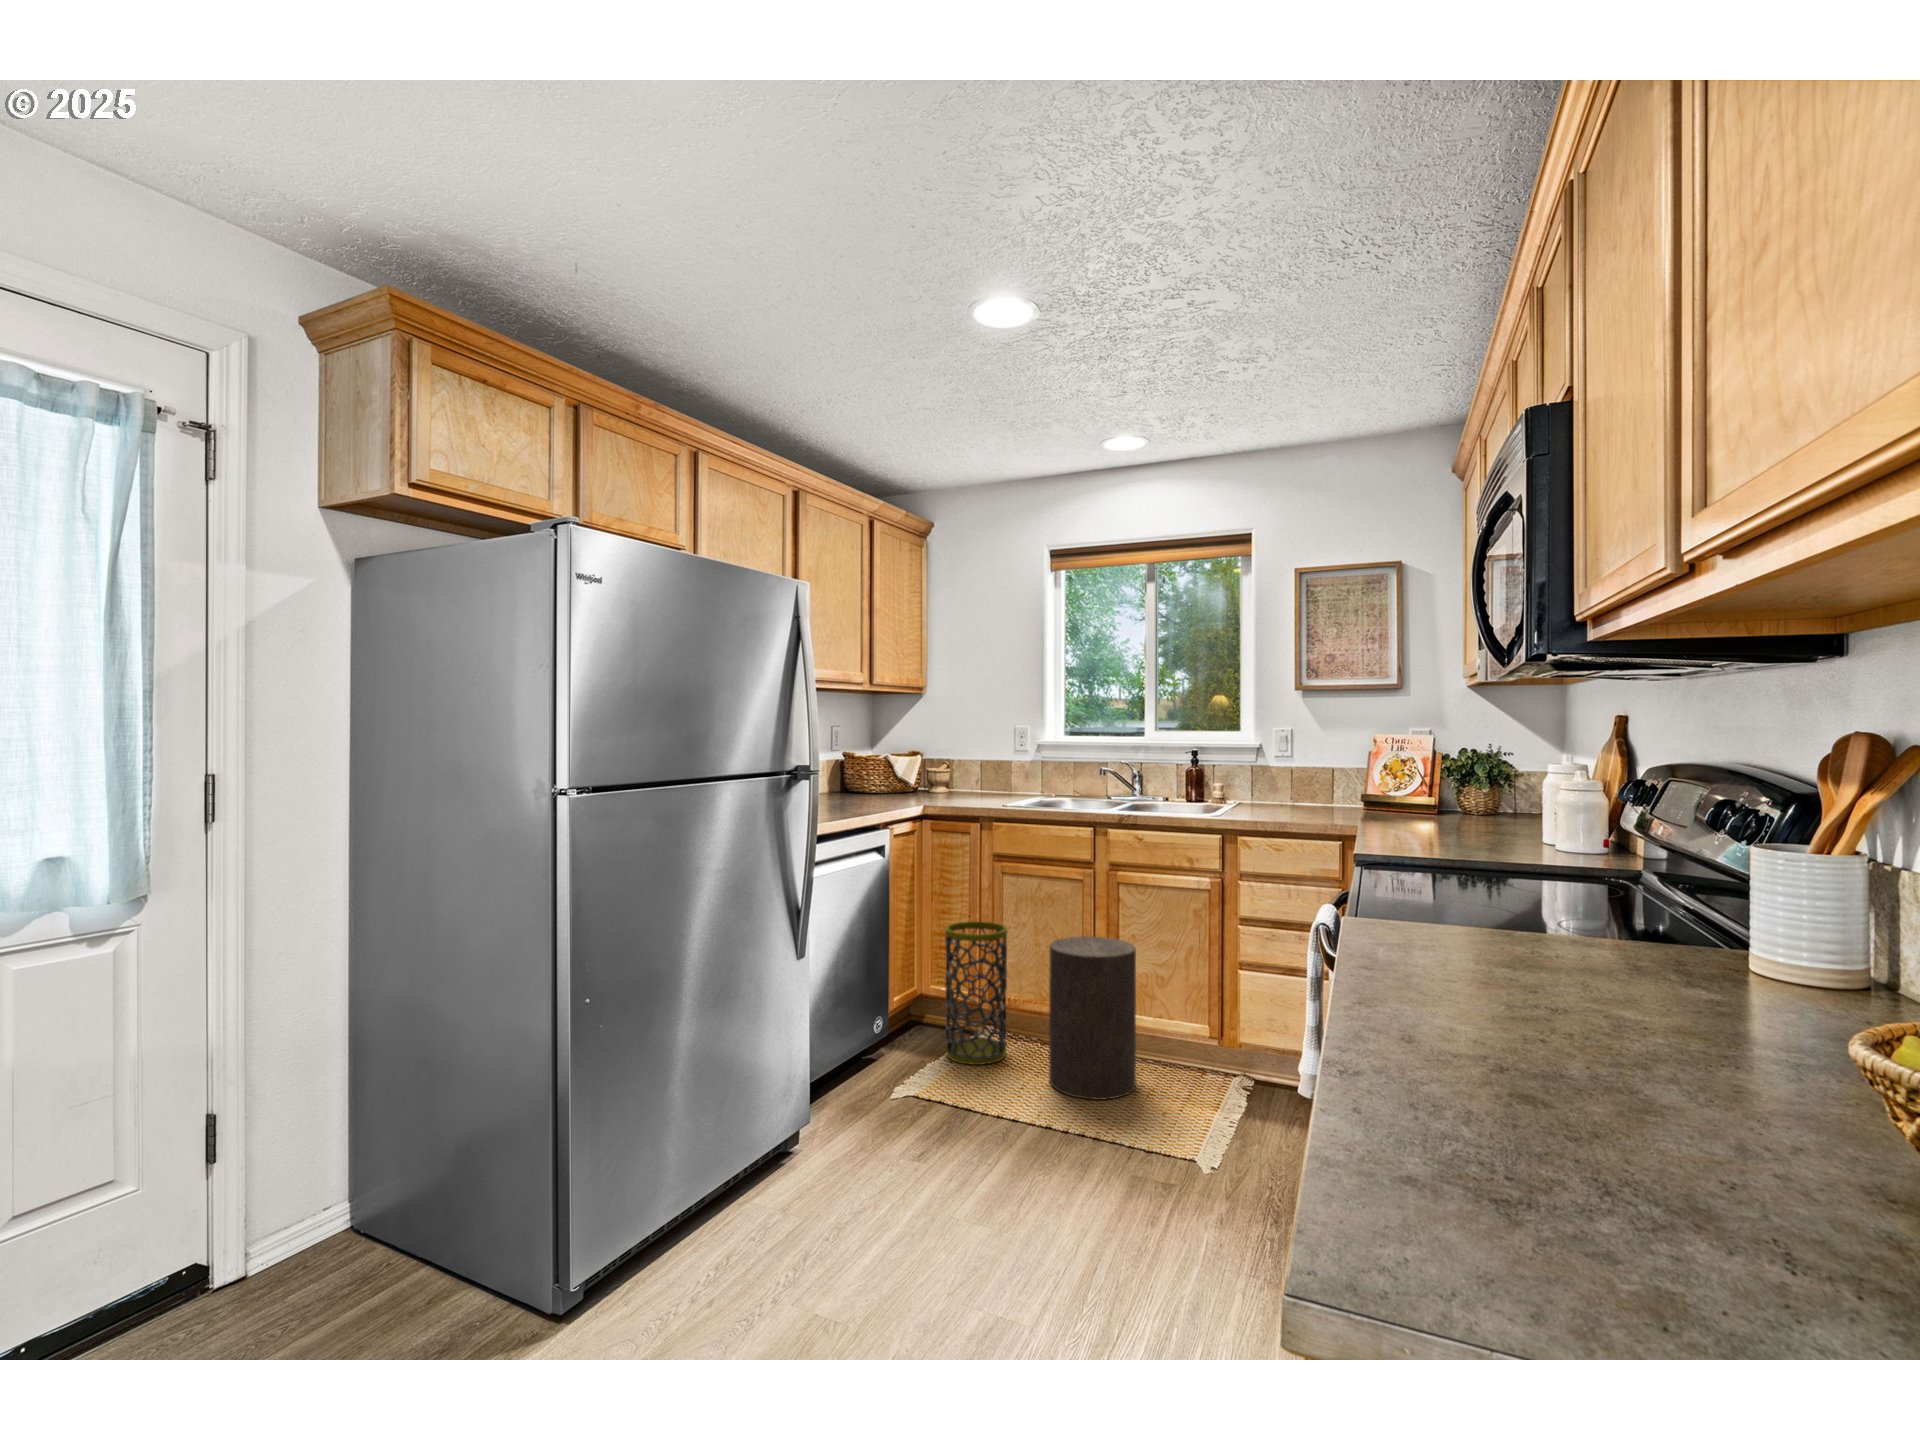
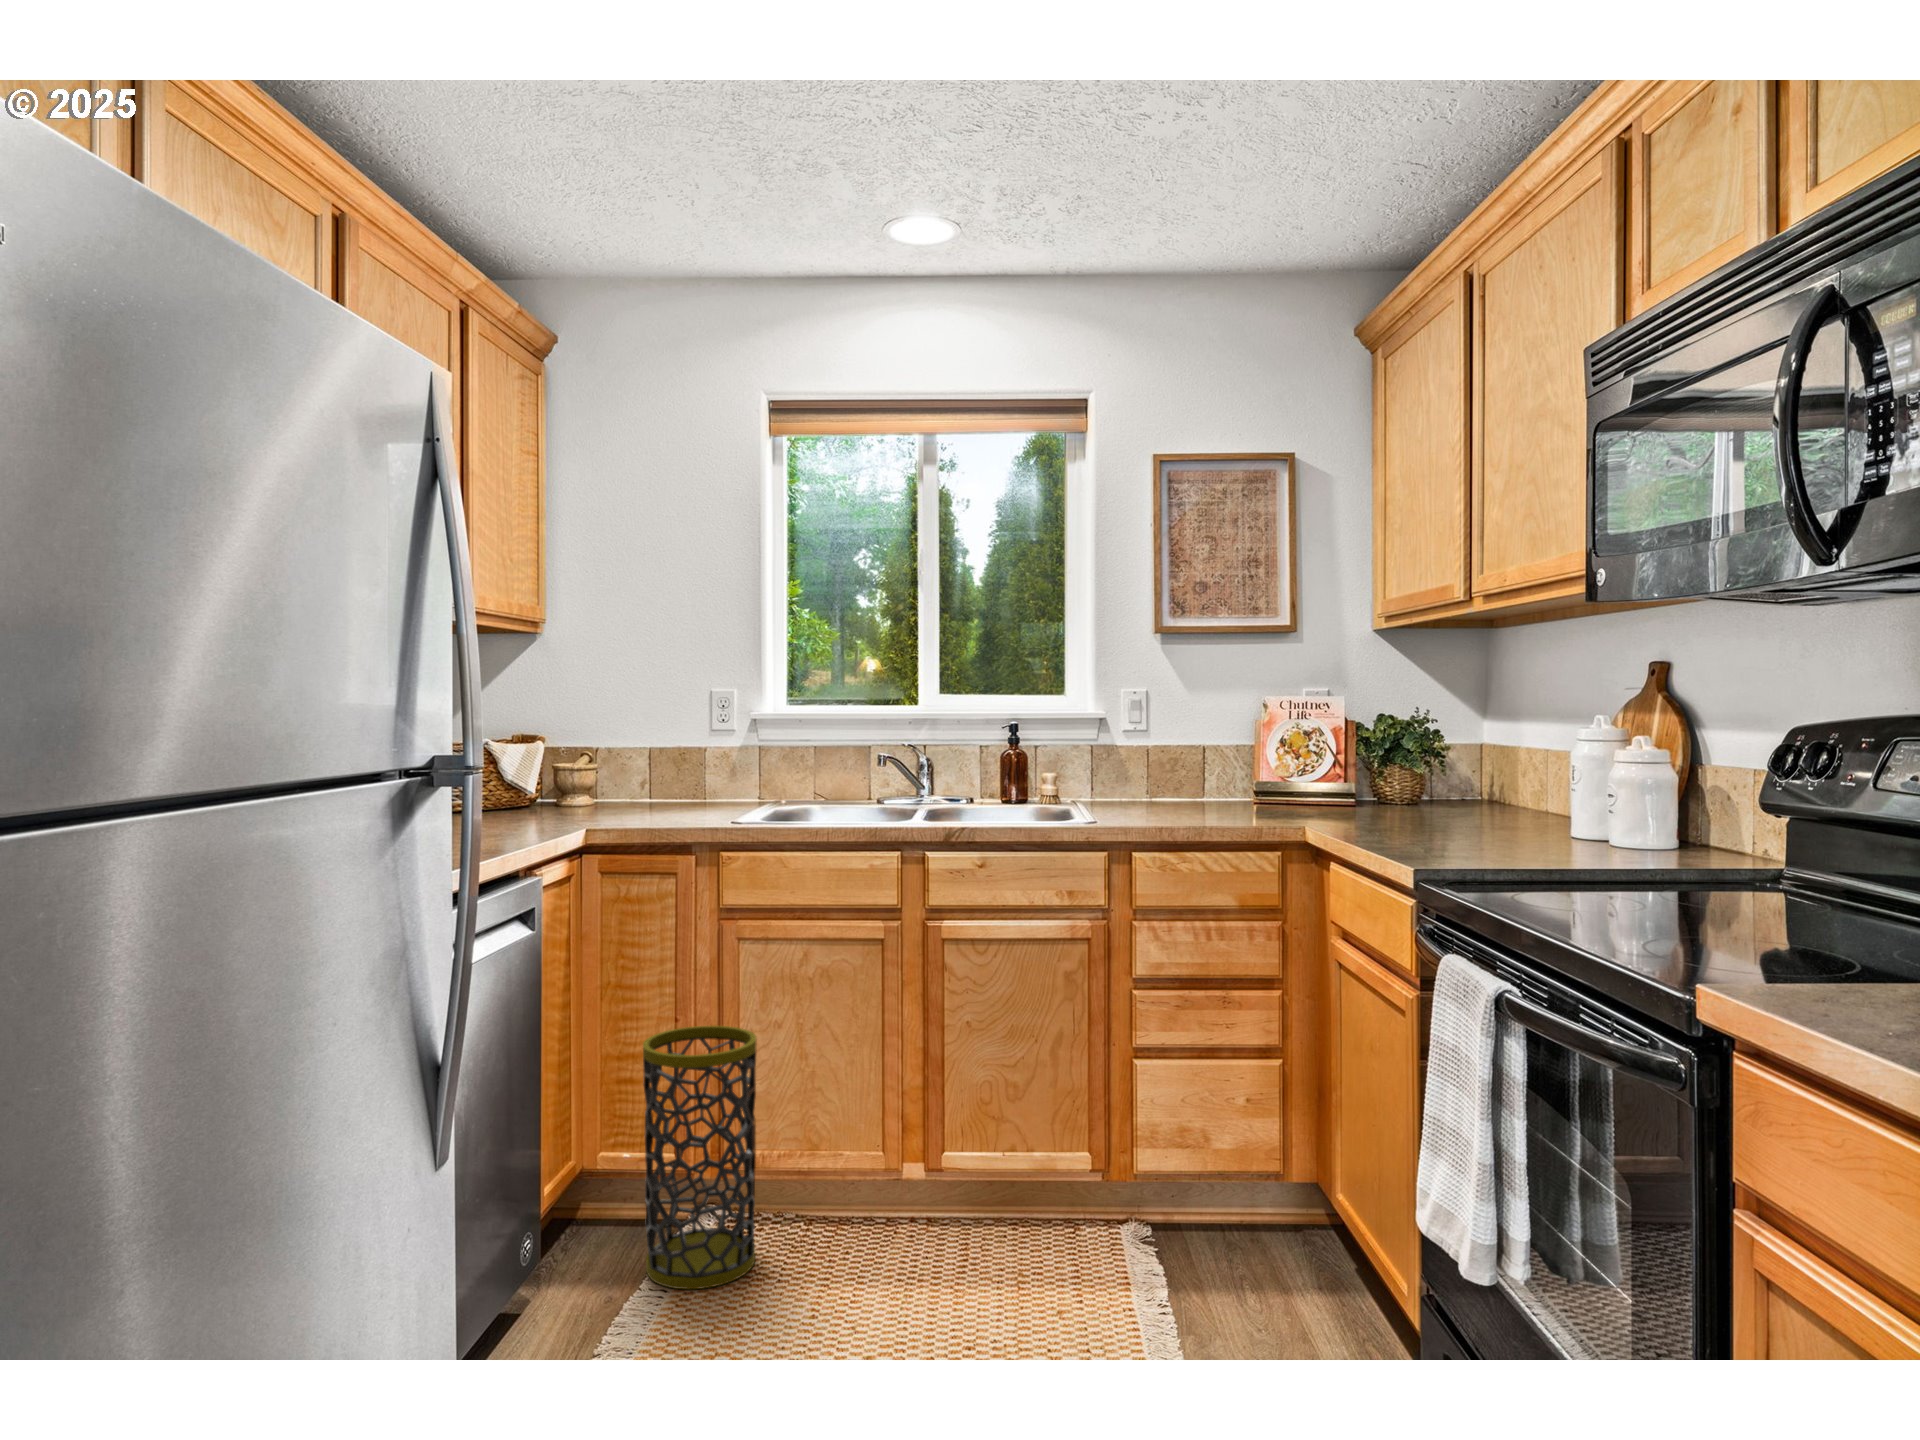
stool: present [1049,936,1136,1100] -> none [850,1034,996,1322]

